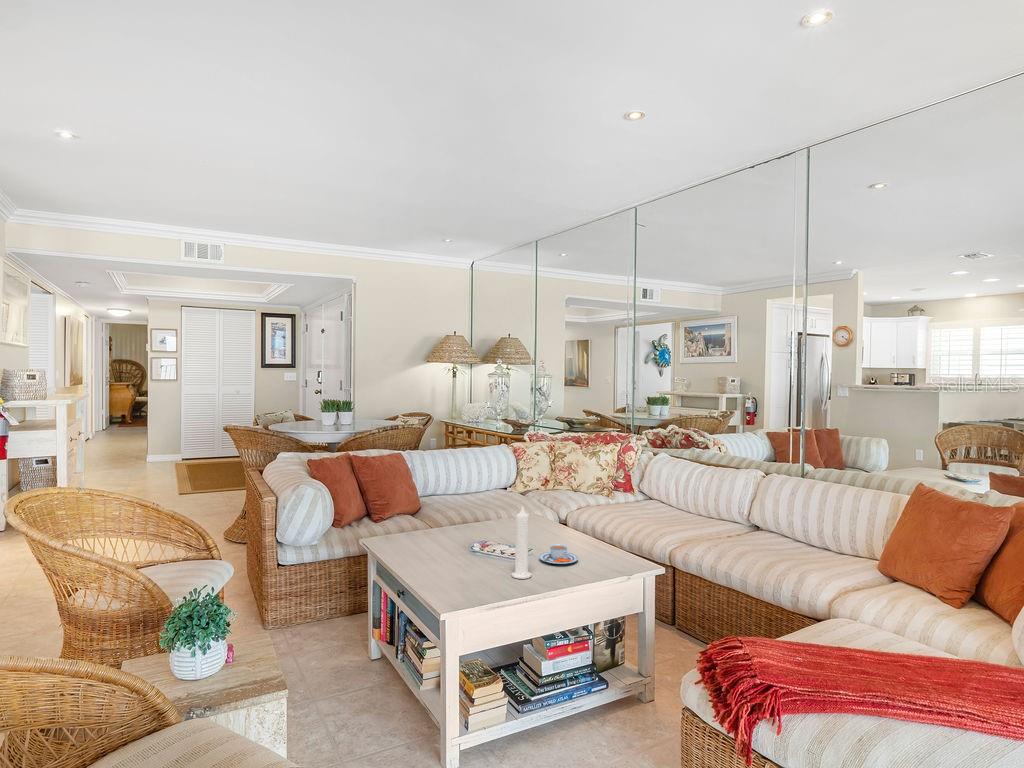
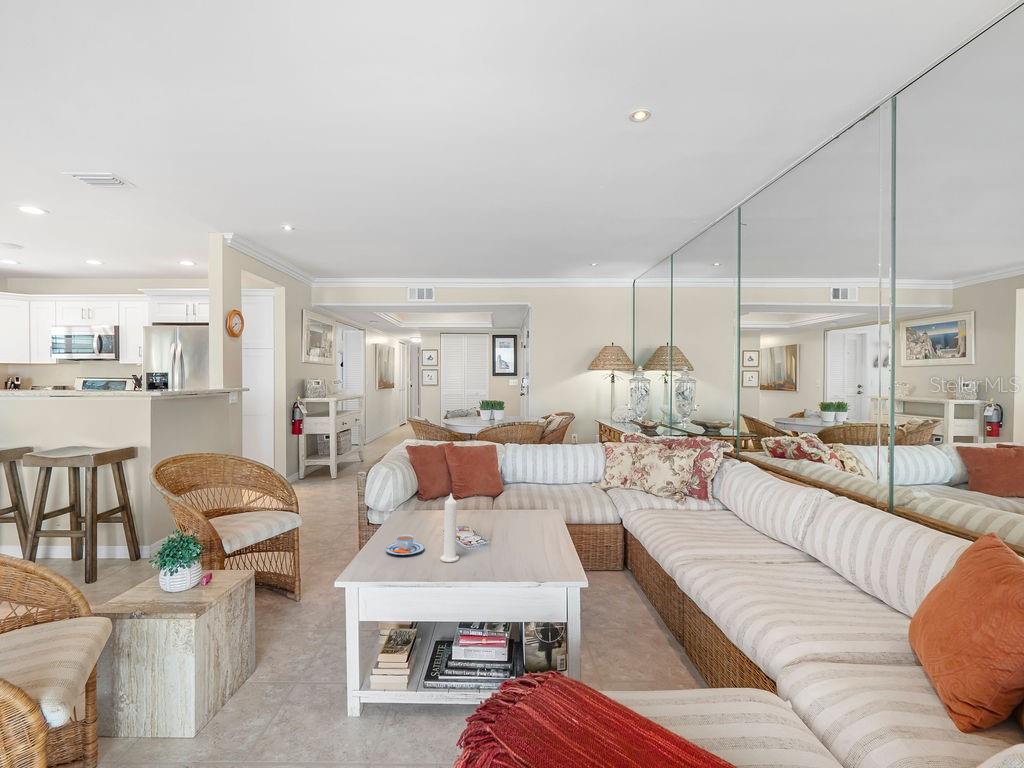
teacup: present [539,544,578,564] -> present [385,535,424,555]

